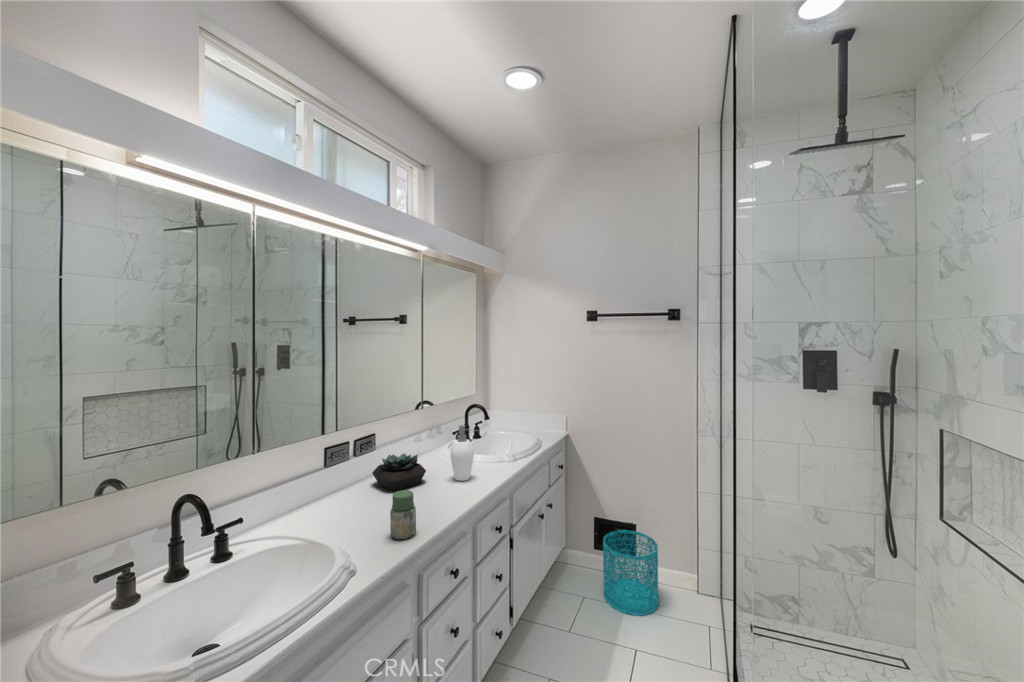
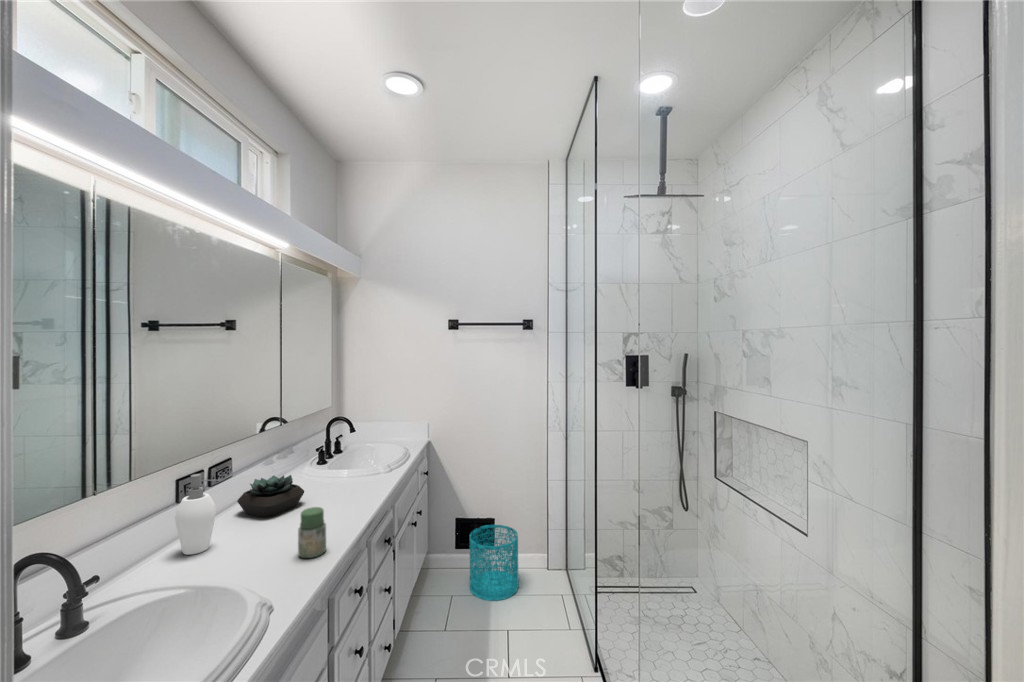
soap dispenser: present [450,425,474,481] -> present [175,474,222,555]

